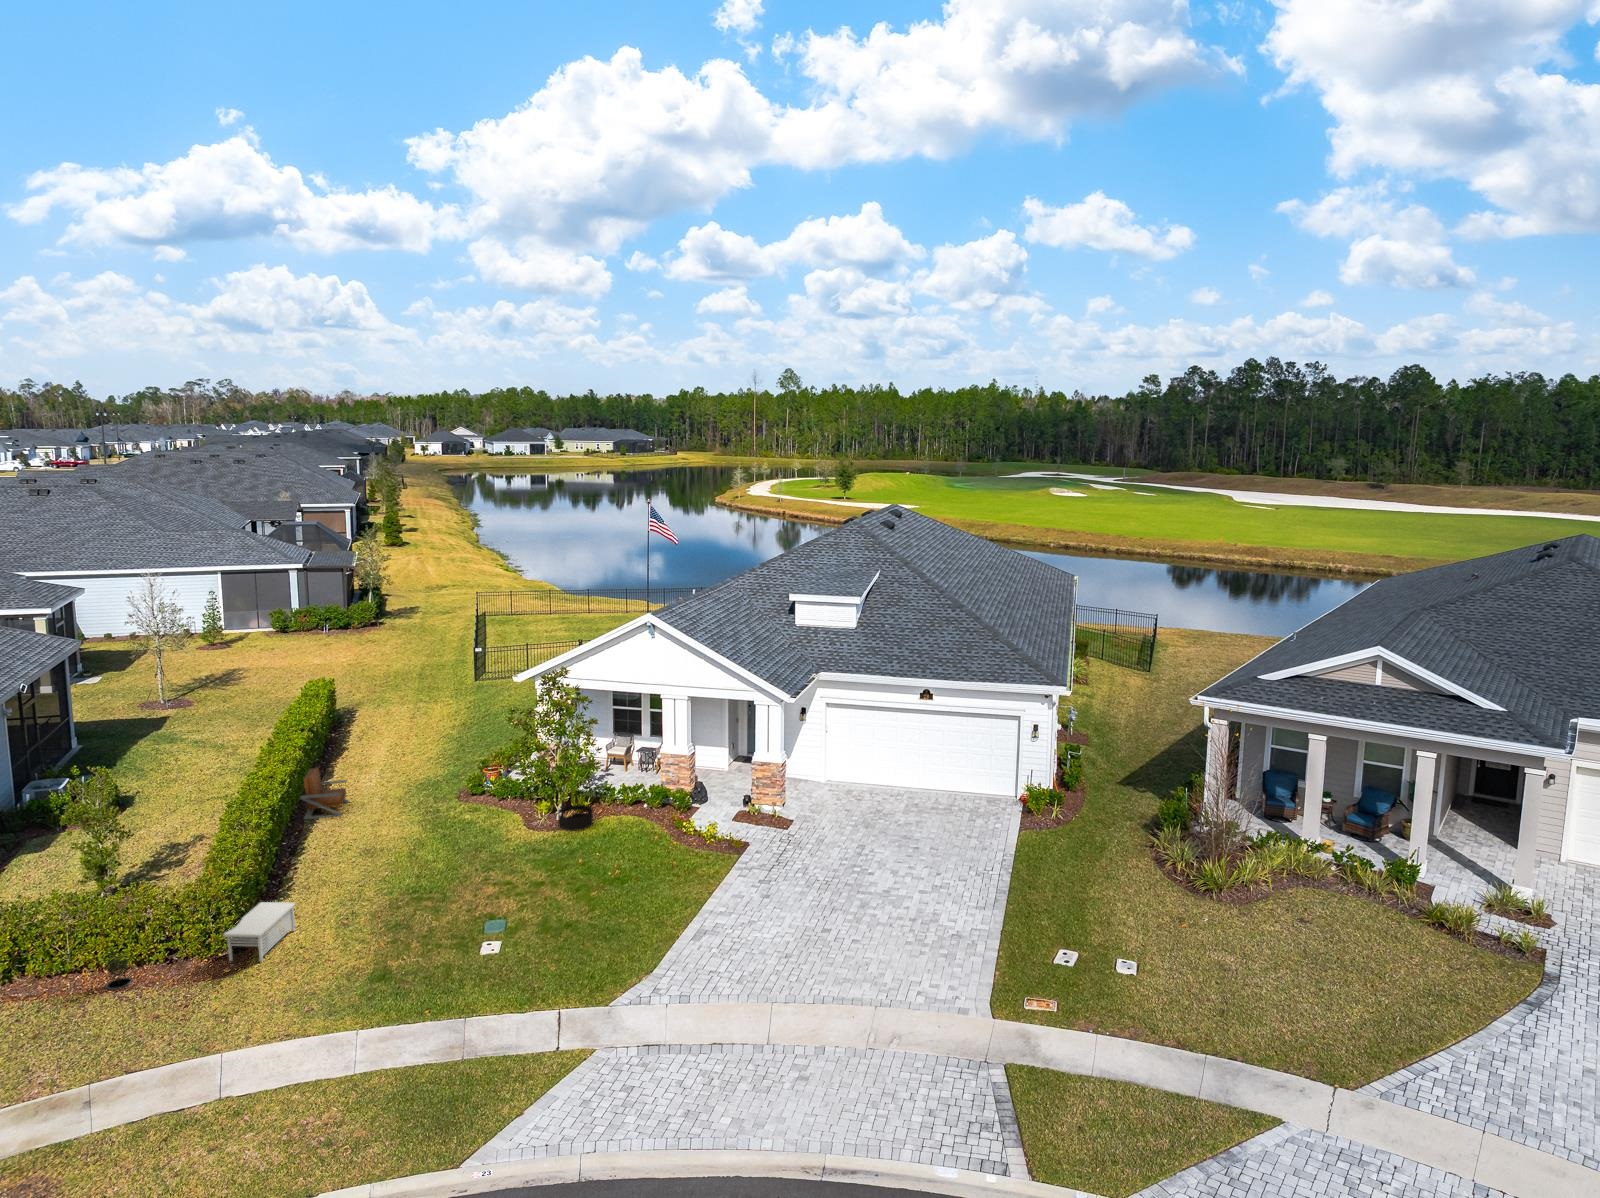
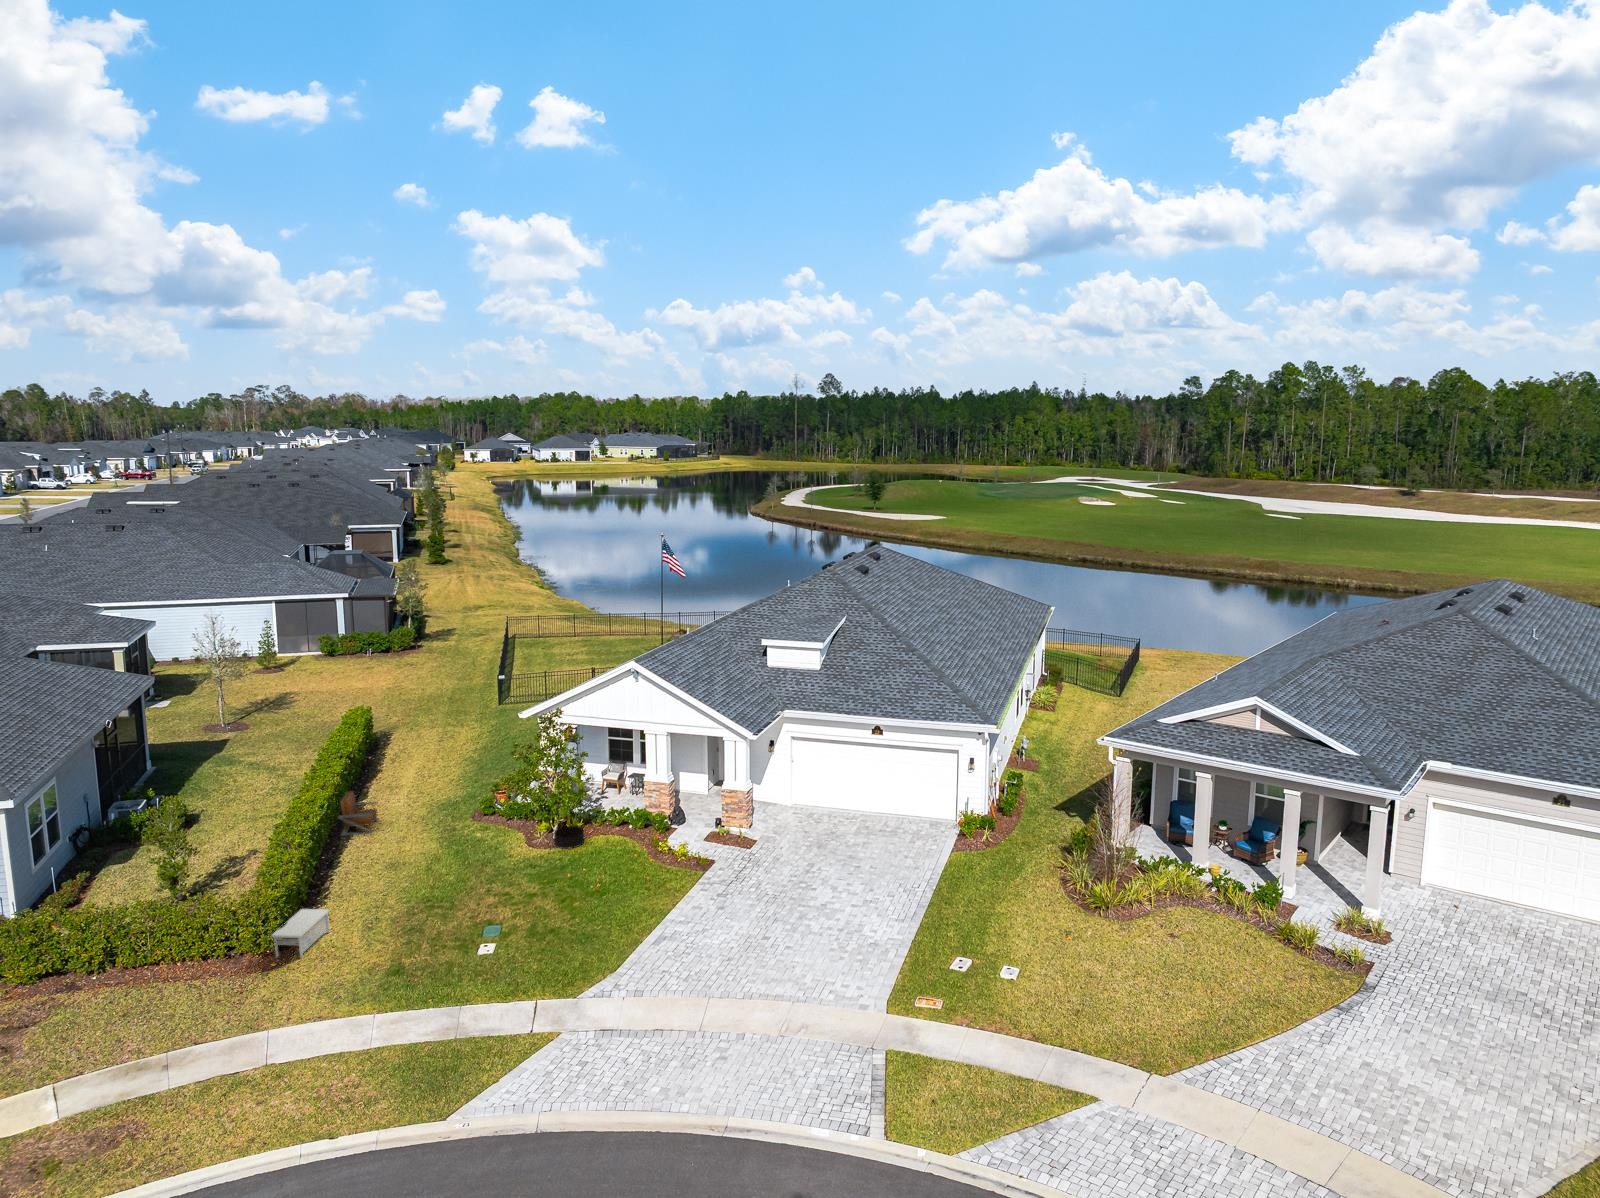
potted tree: present [105,951,132,990] -> none [176,946,199,979]

